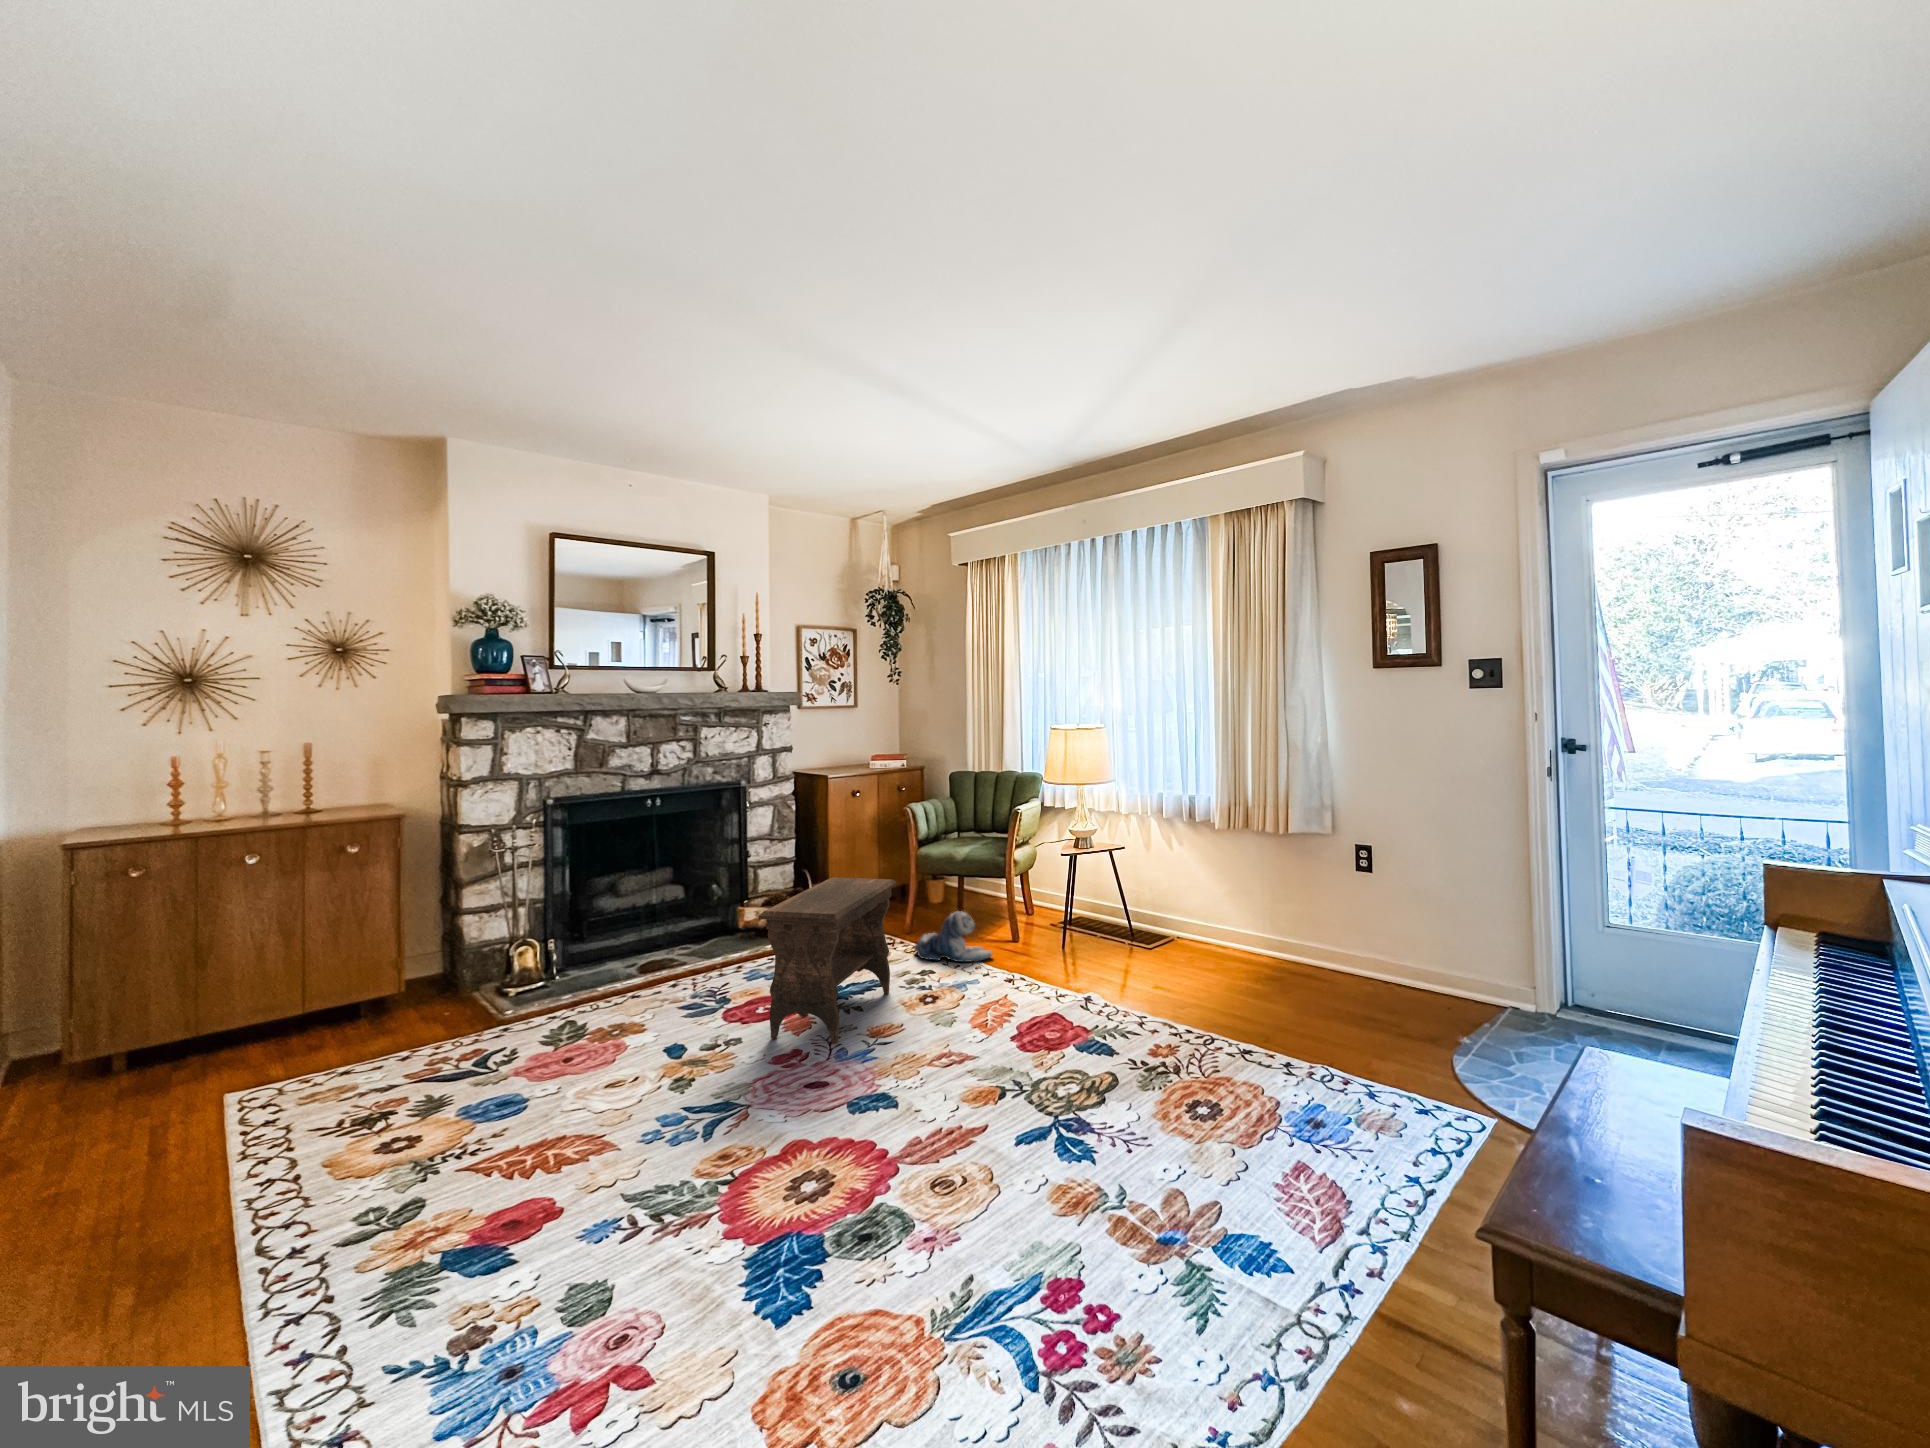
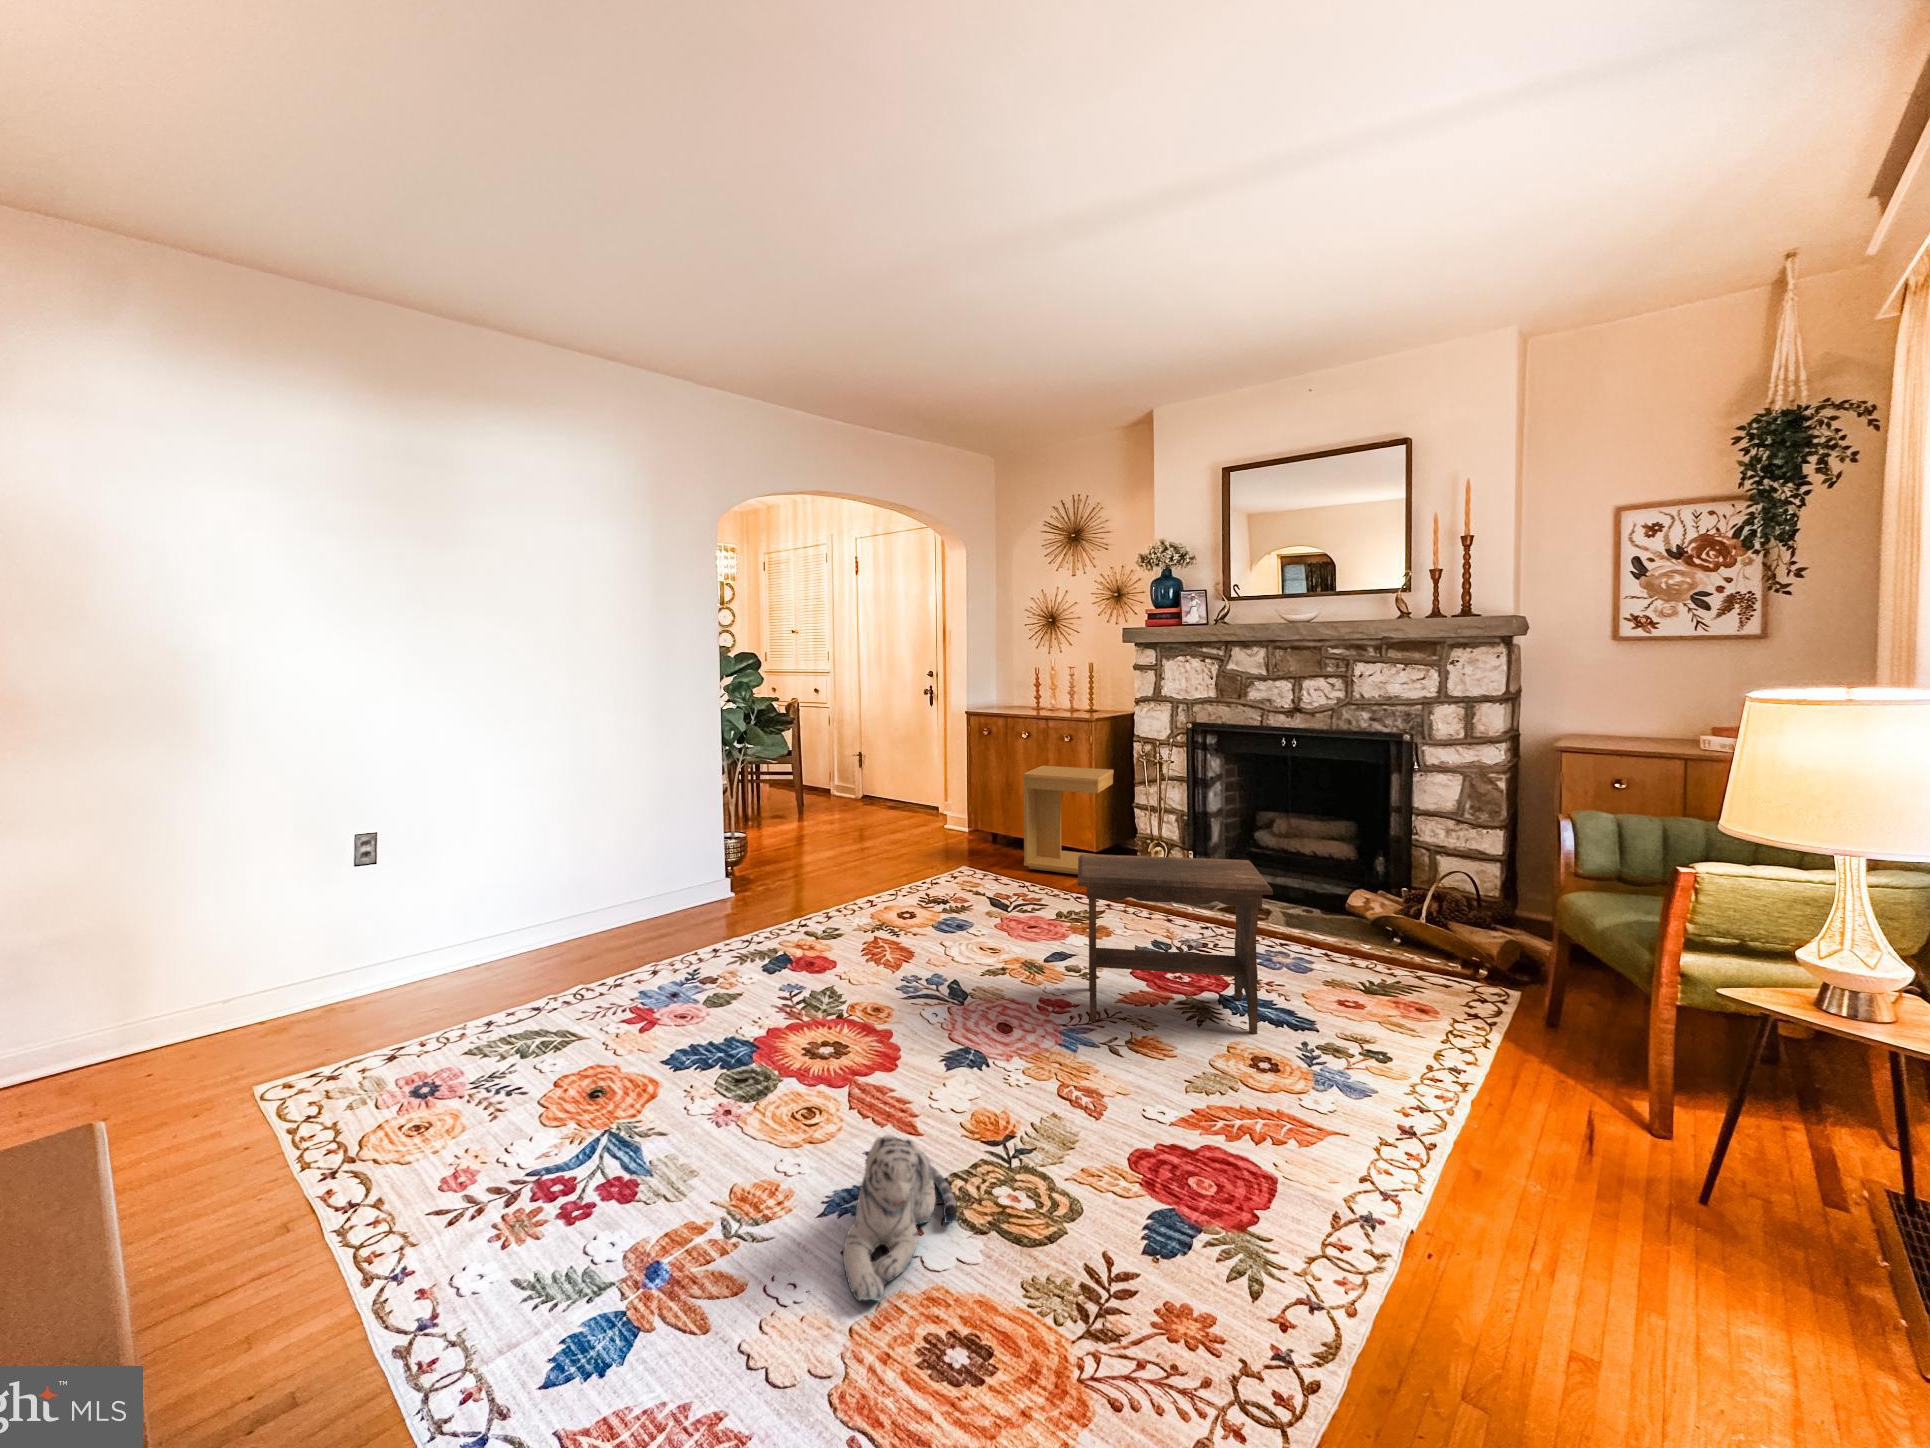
side table: none [320,875,478,1043] -> present [1023,766,1114,874]
plush toy: present [914,911,992,962] -> present [843,1135,956,1301]

